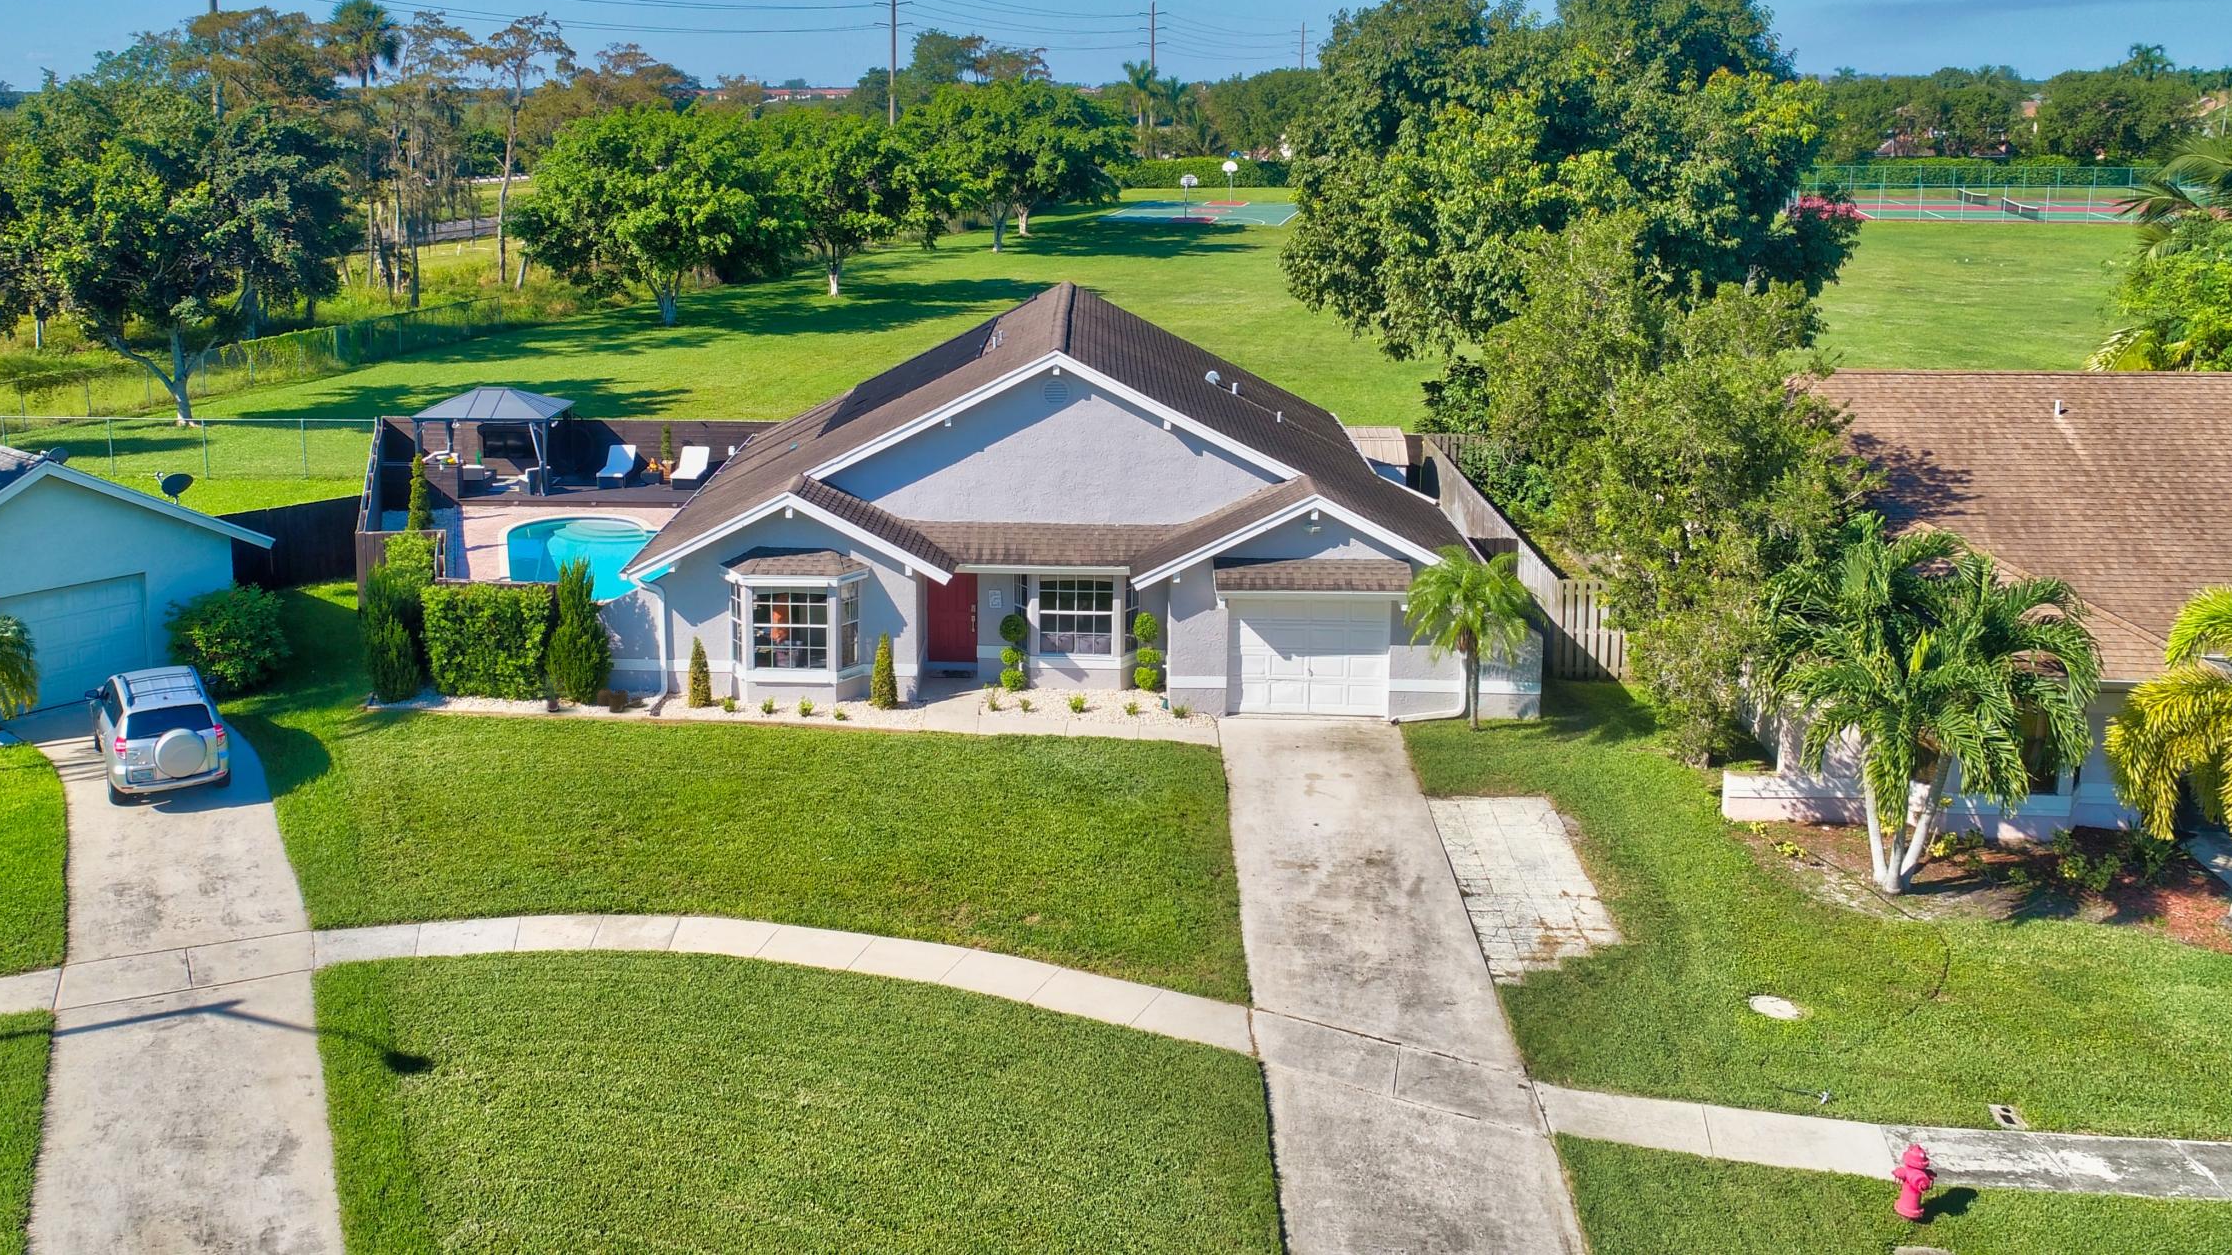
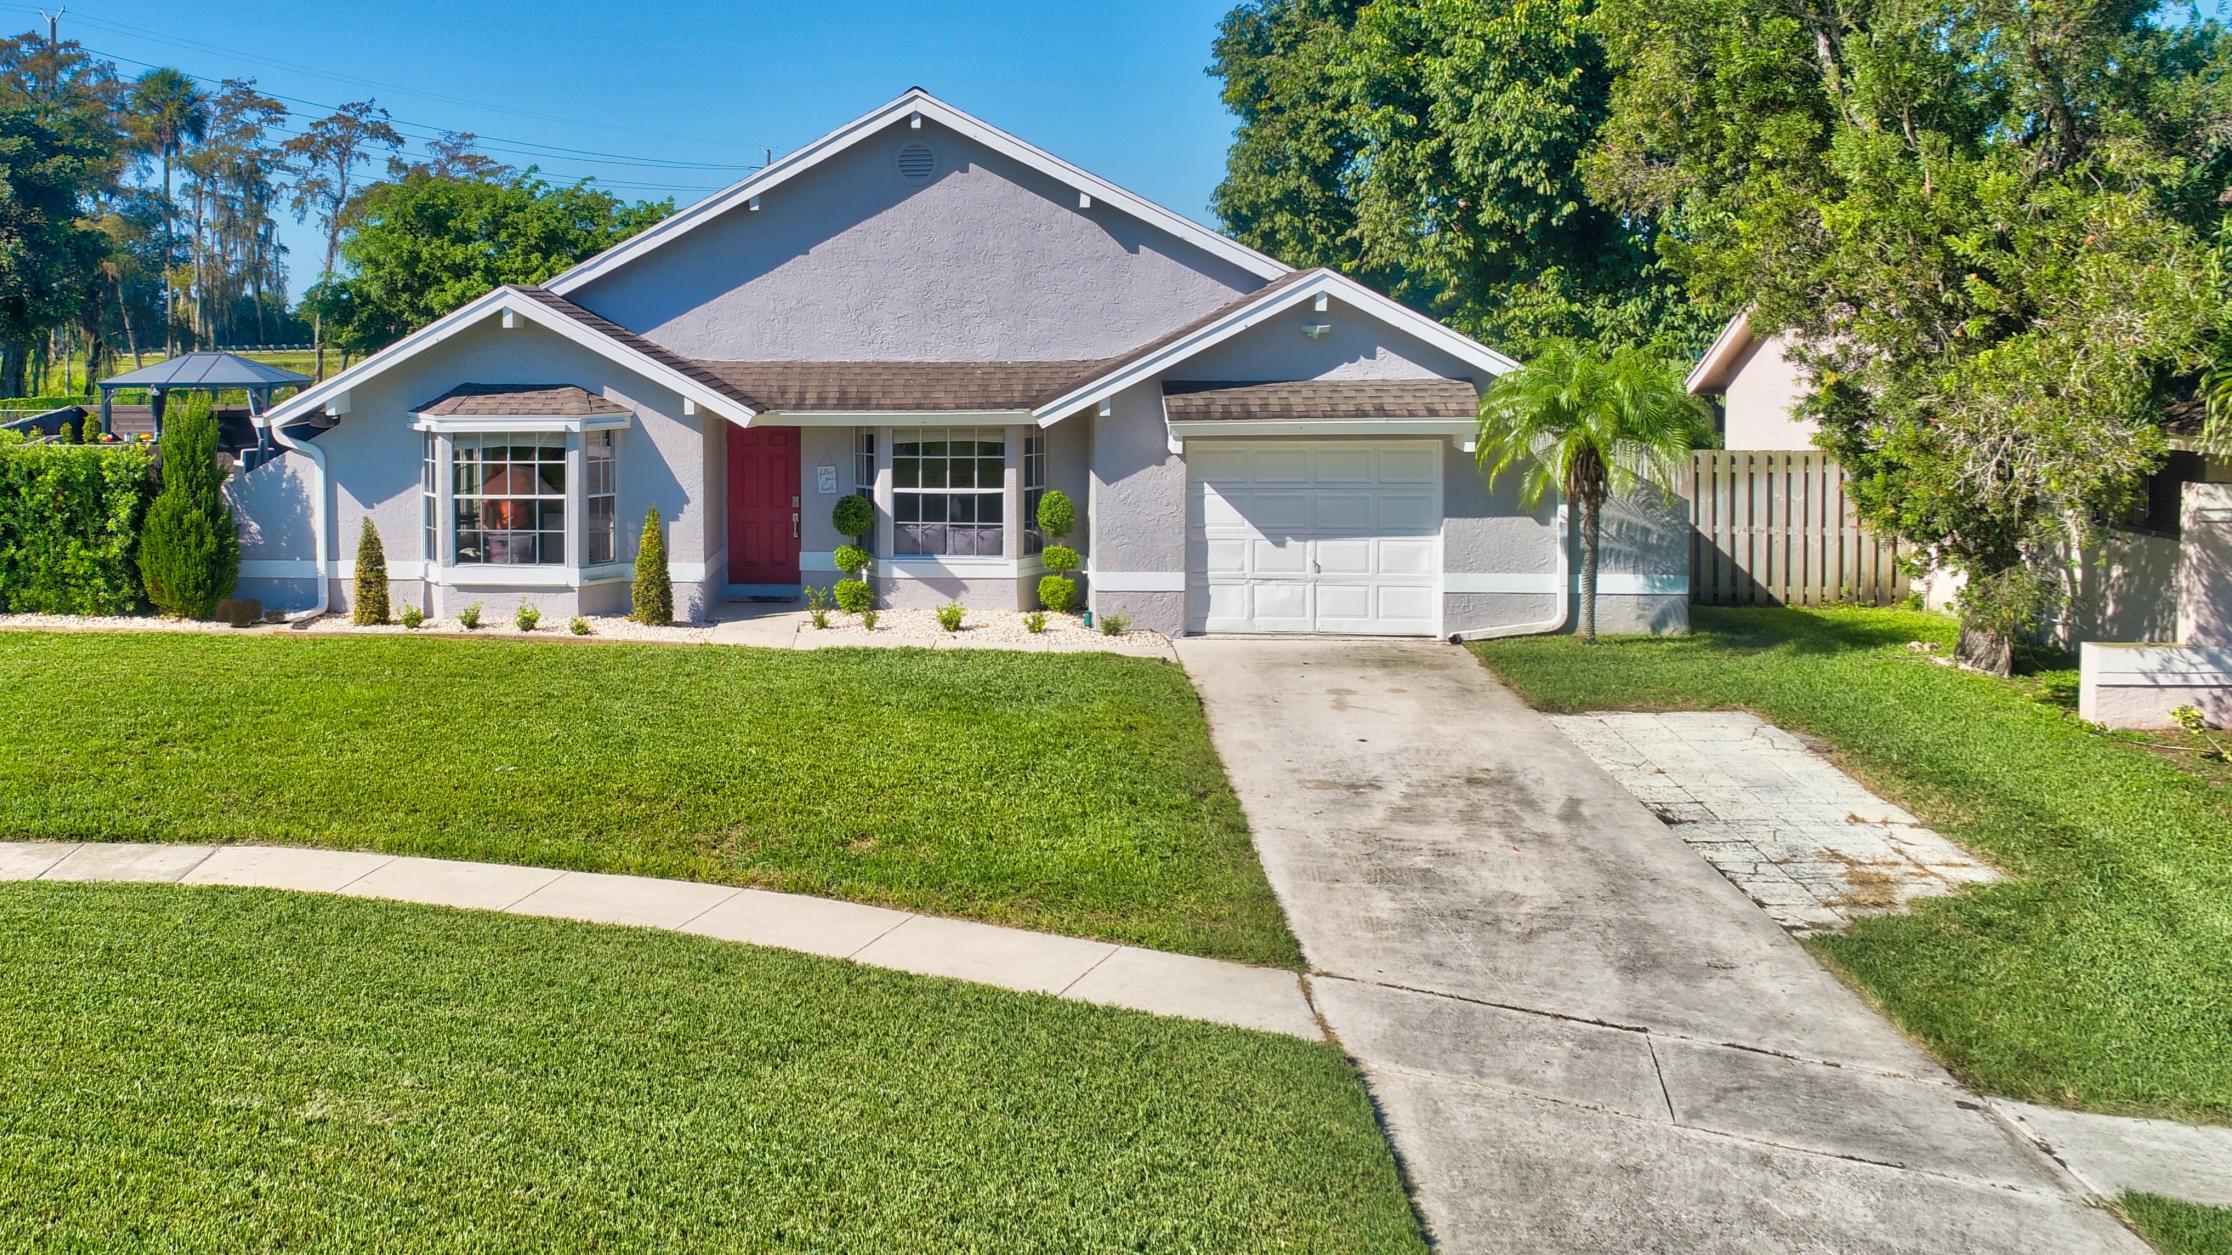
decorative plant: present [544,679,559,711] -> none [116,571,175,626]

